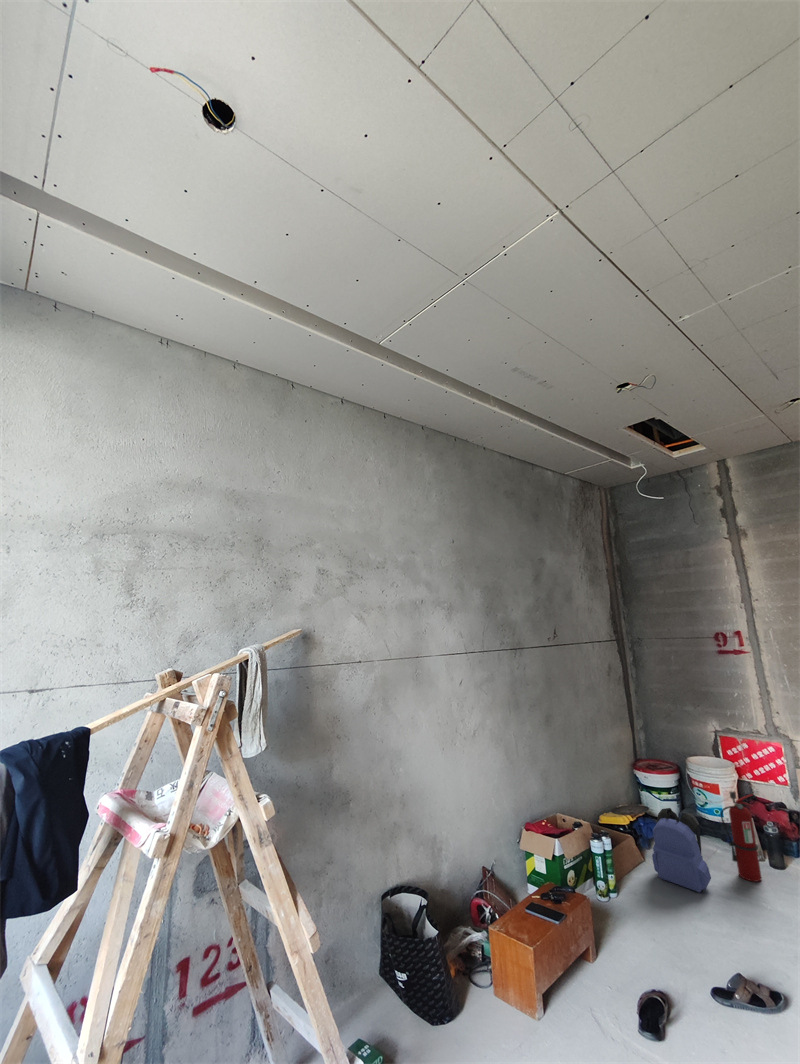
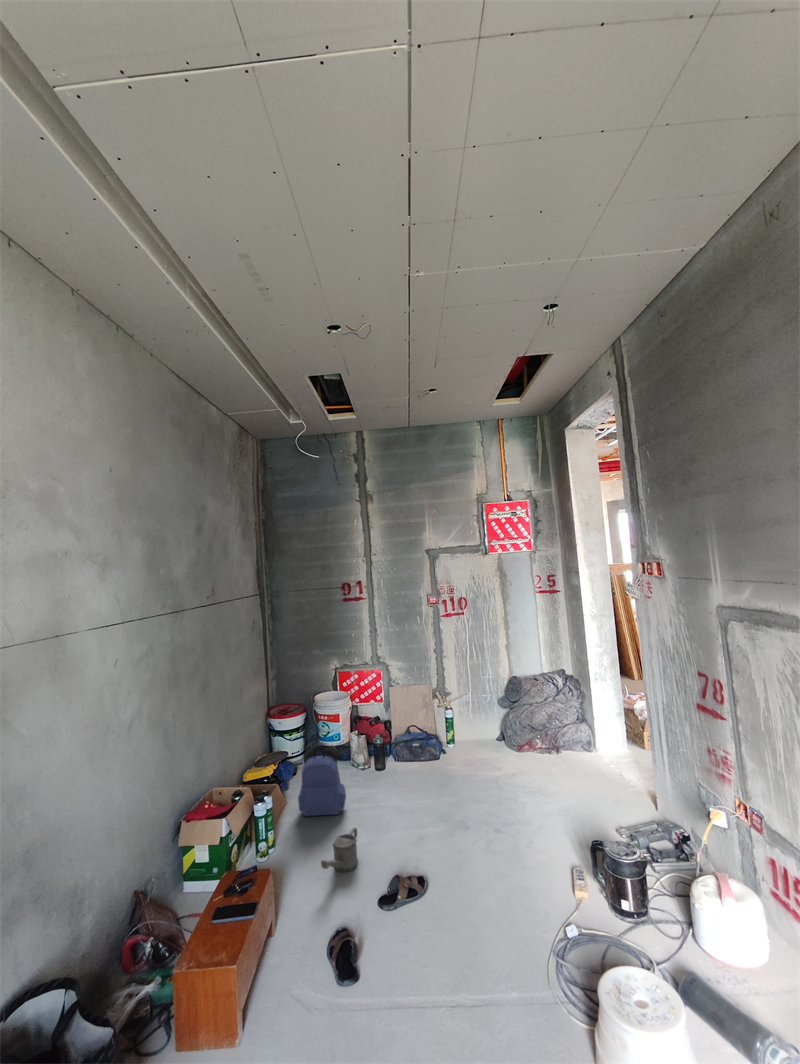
fire extinguisher: present [721,791,761,882] -> none [351,714,375,787]
watering can: none [652,908,706,950] -> present [321,828,358,872]

